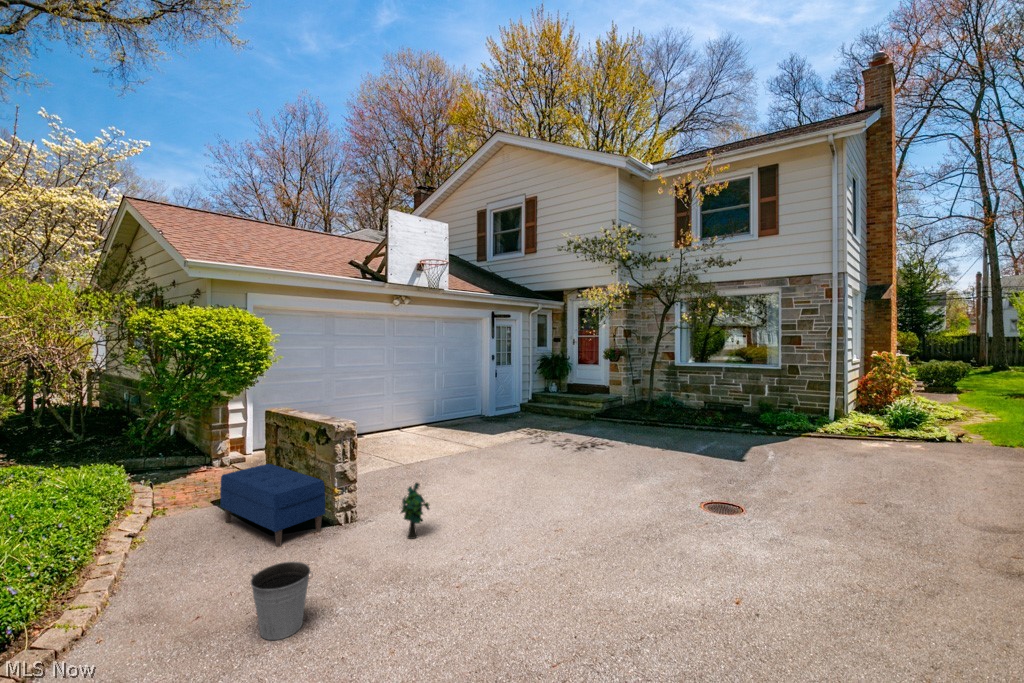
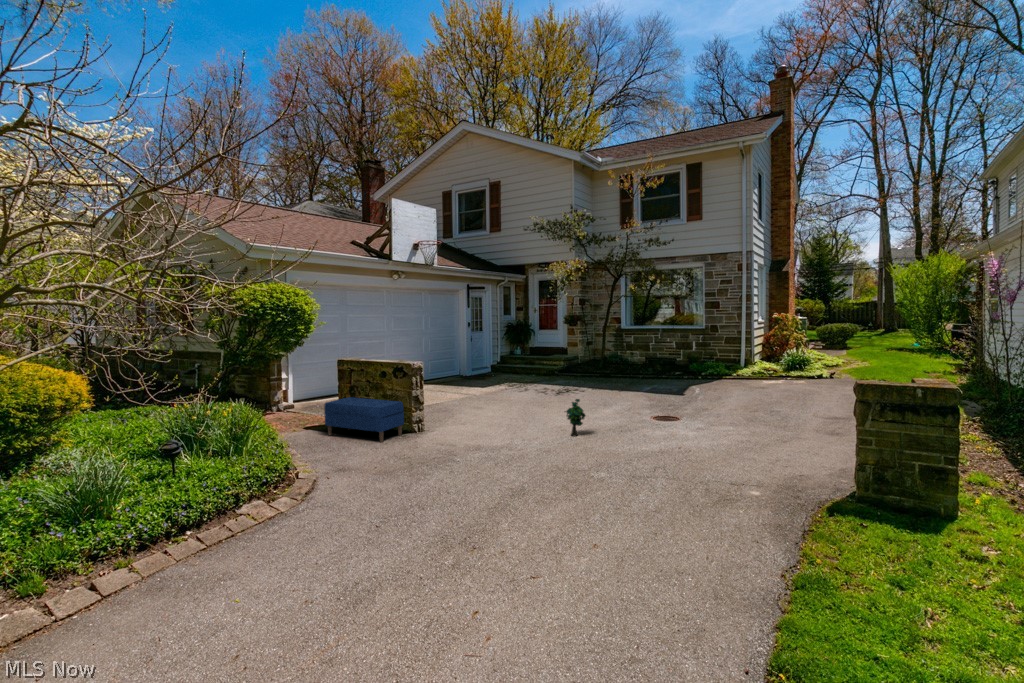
decorative plant: present [401,482,429,539] -> present [565,399,586,436]
bucket: present [251,562,311,640] -> none [407,432,440,468]

